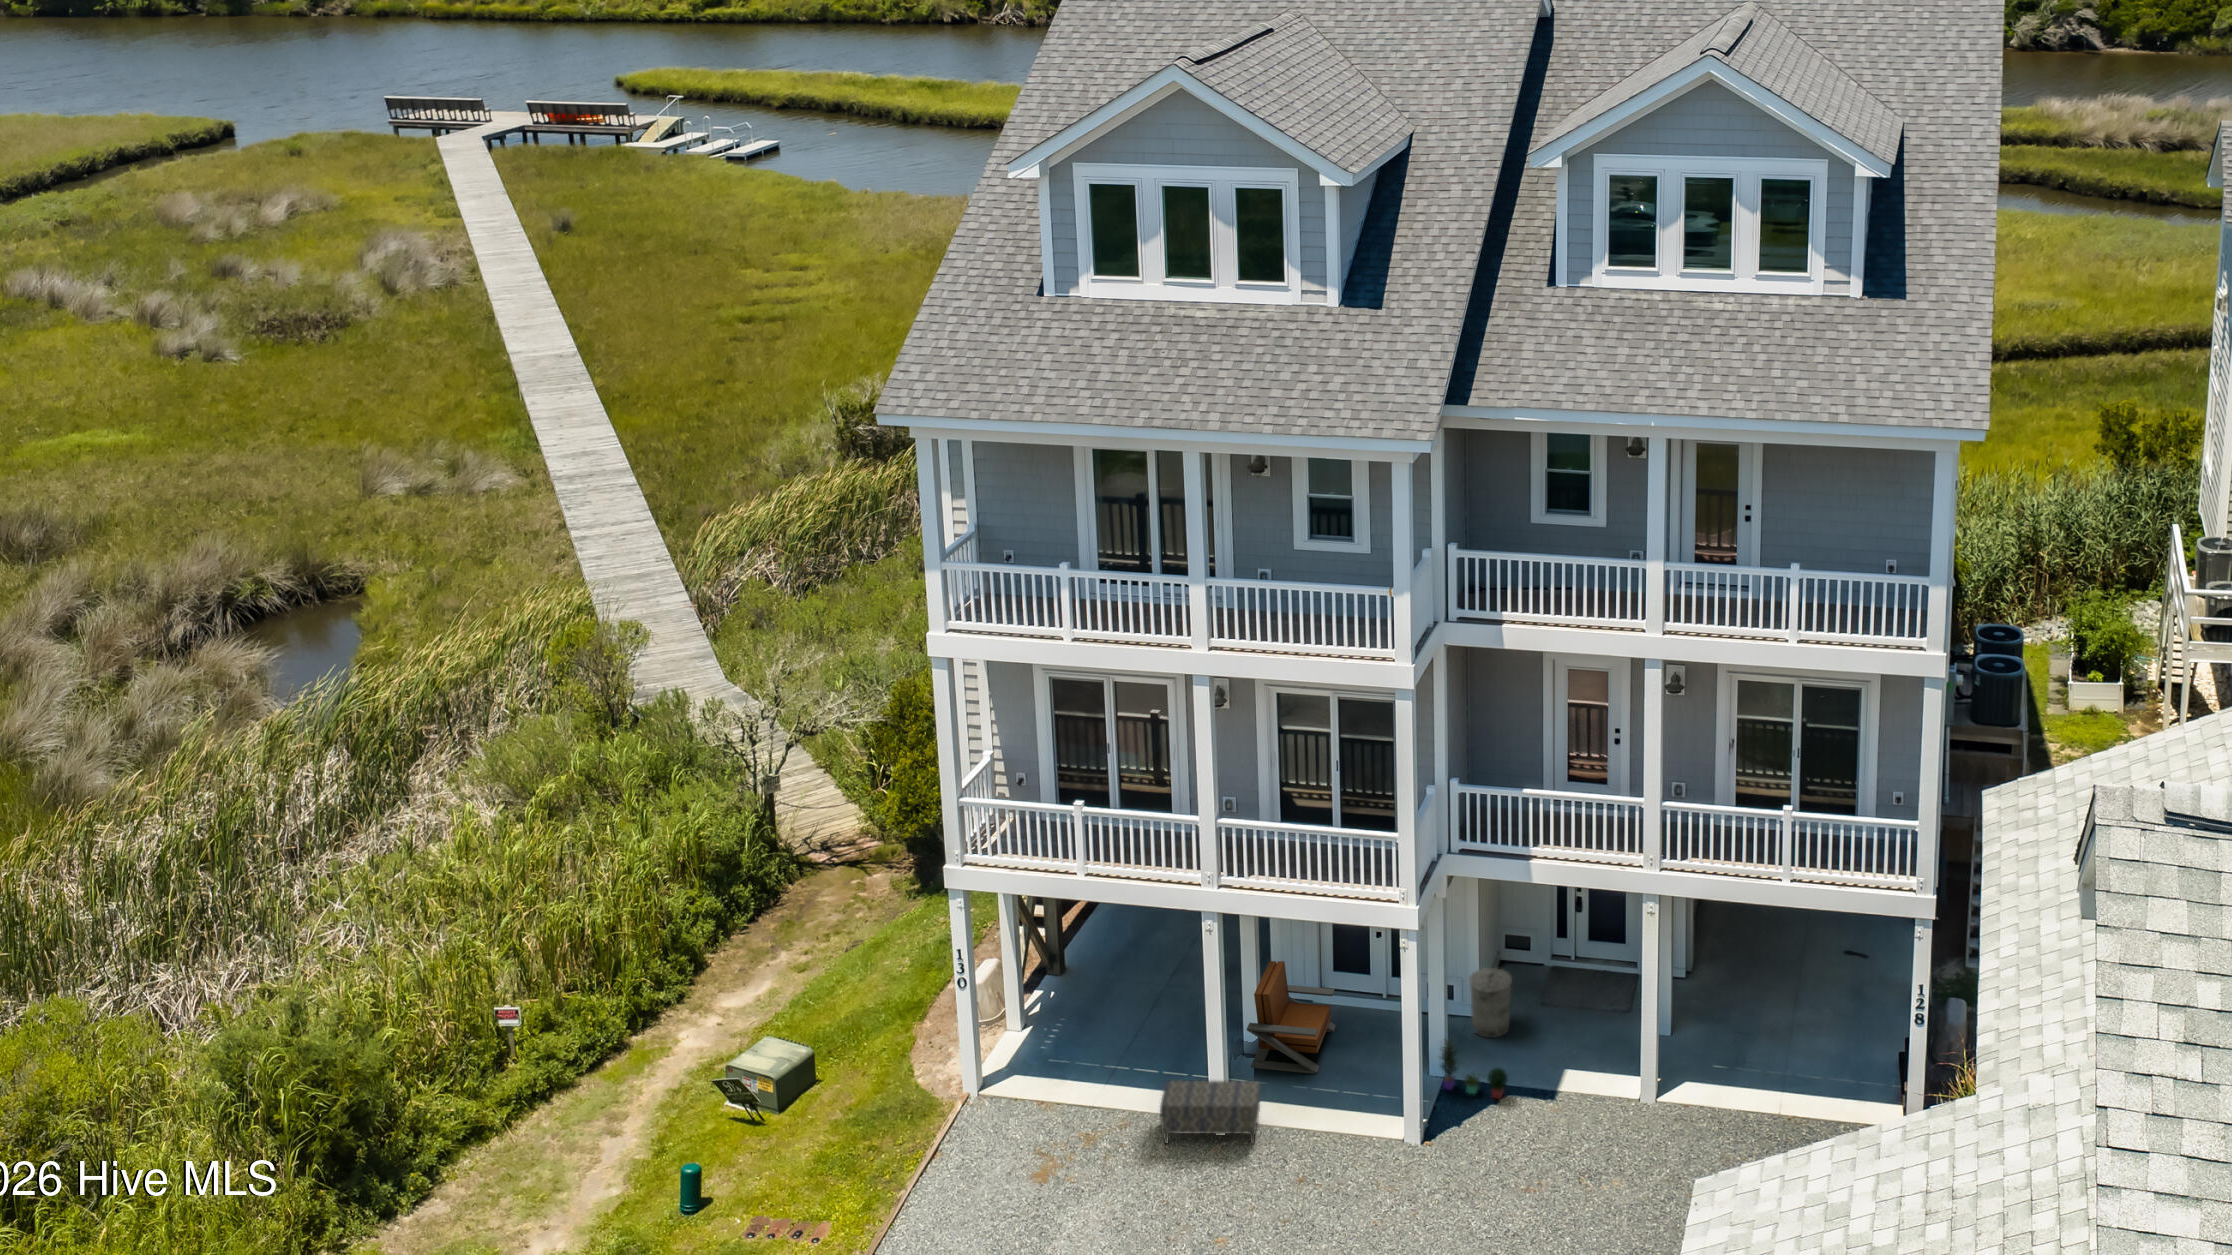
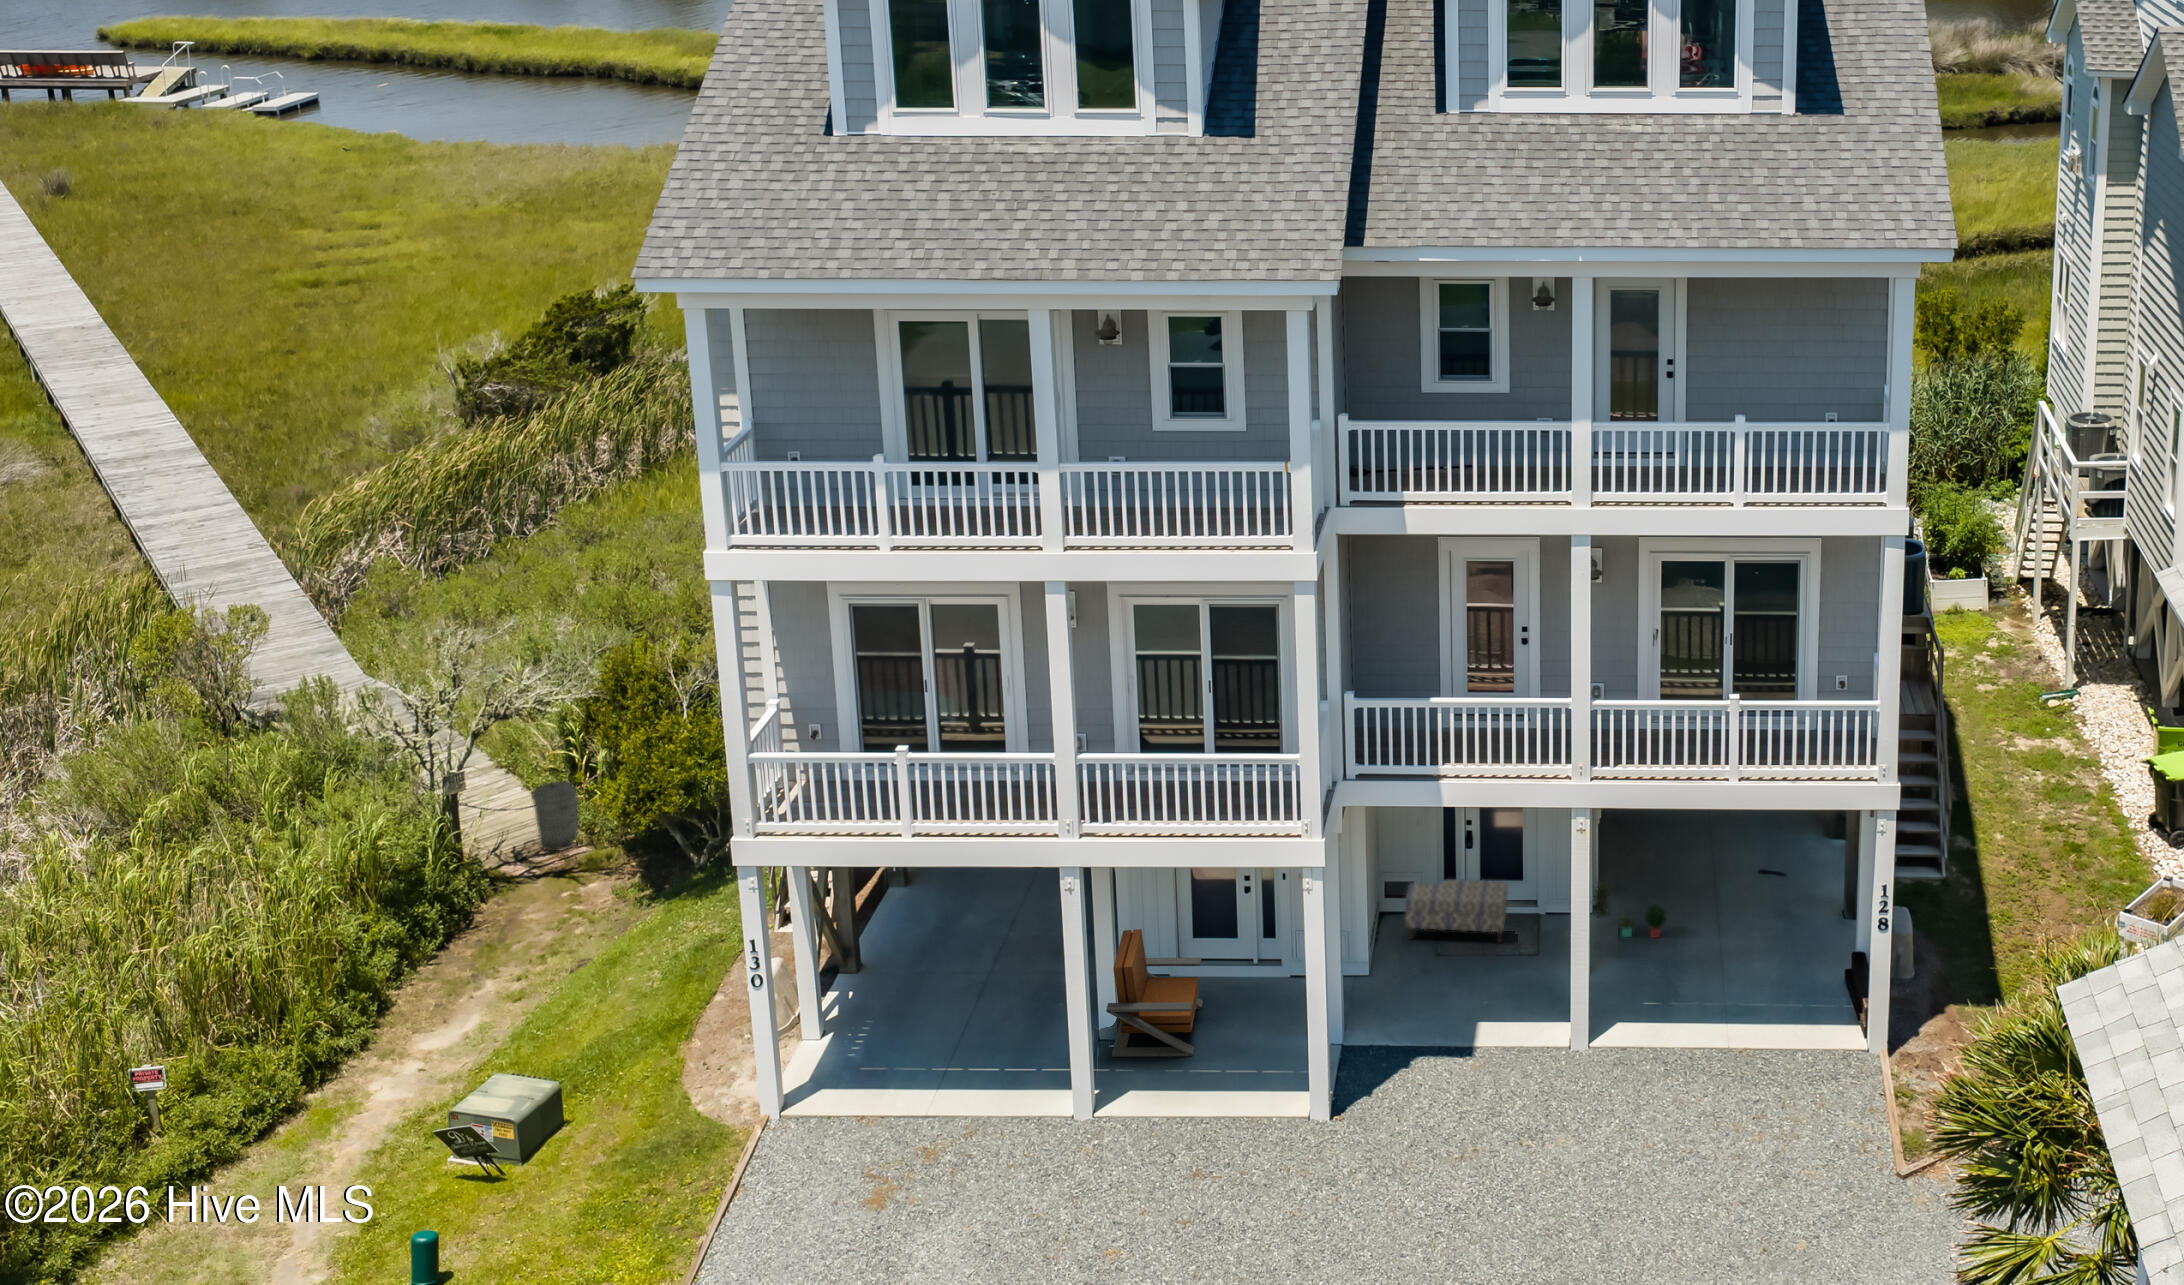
trash can: present [1469,968,1512,1038] -> present [531,781,578,851]
potted plant: present [1441,1039,1508,1099] -> present [1593,880,1667,938]
bench: present [1160,1080,1260,1144] -> present [1405,879,1507,943]

